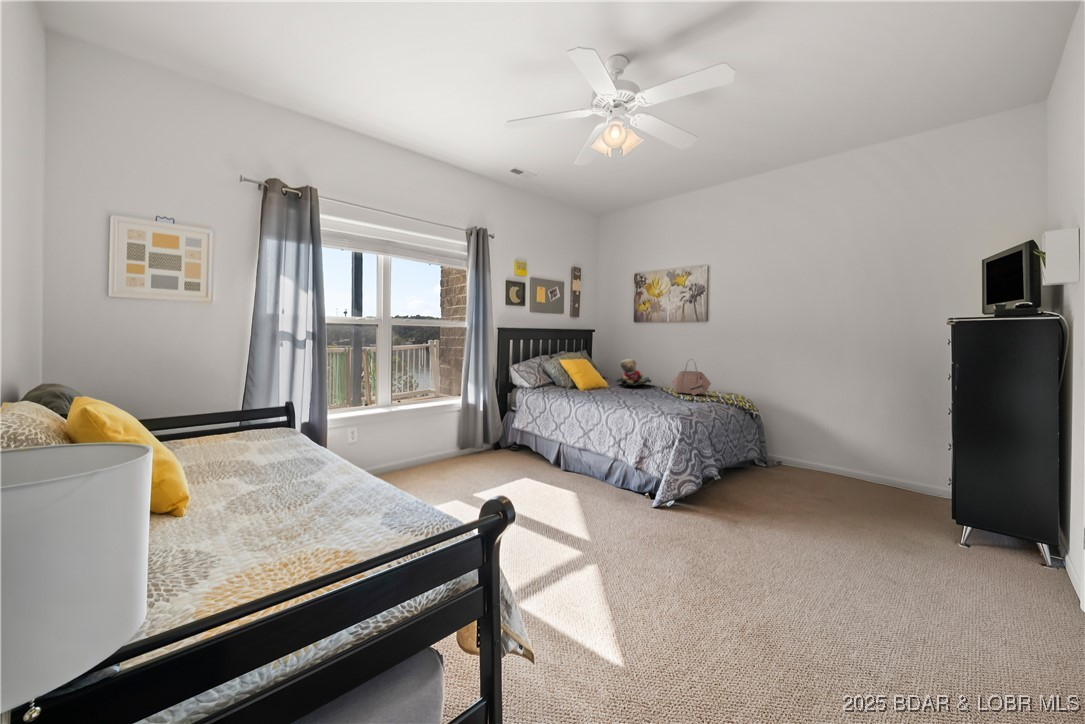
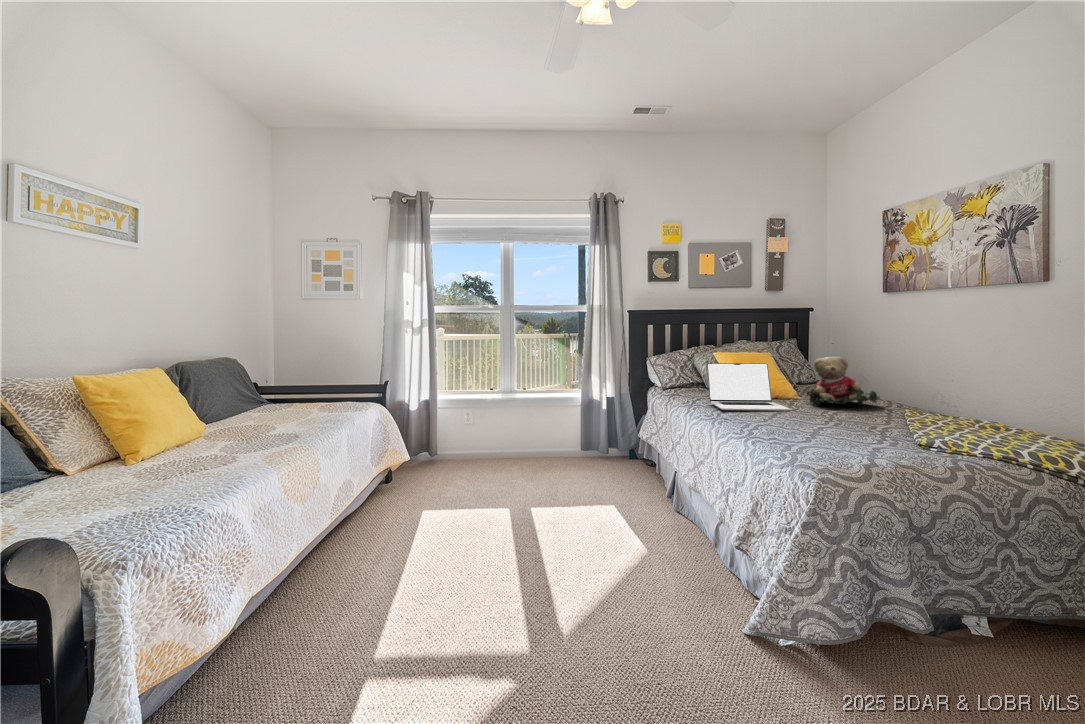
laptop: none [569,365,619,395] -> present [707,363,790,411]
handbag: present [672,365,711,395] -> none [903,355,1000,433]

